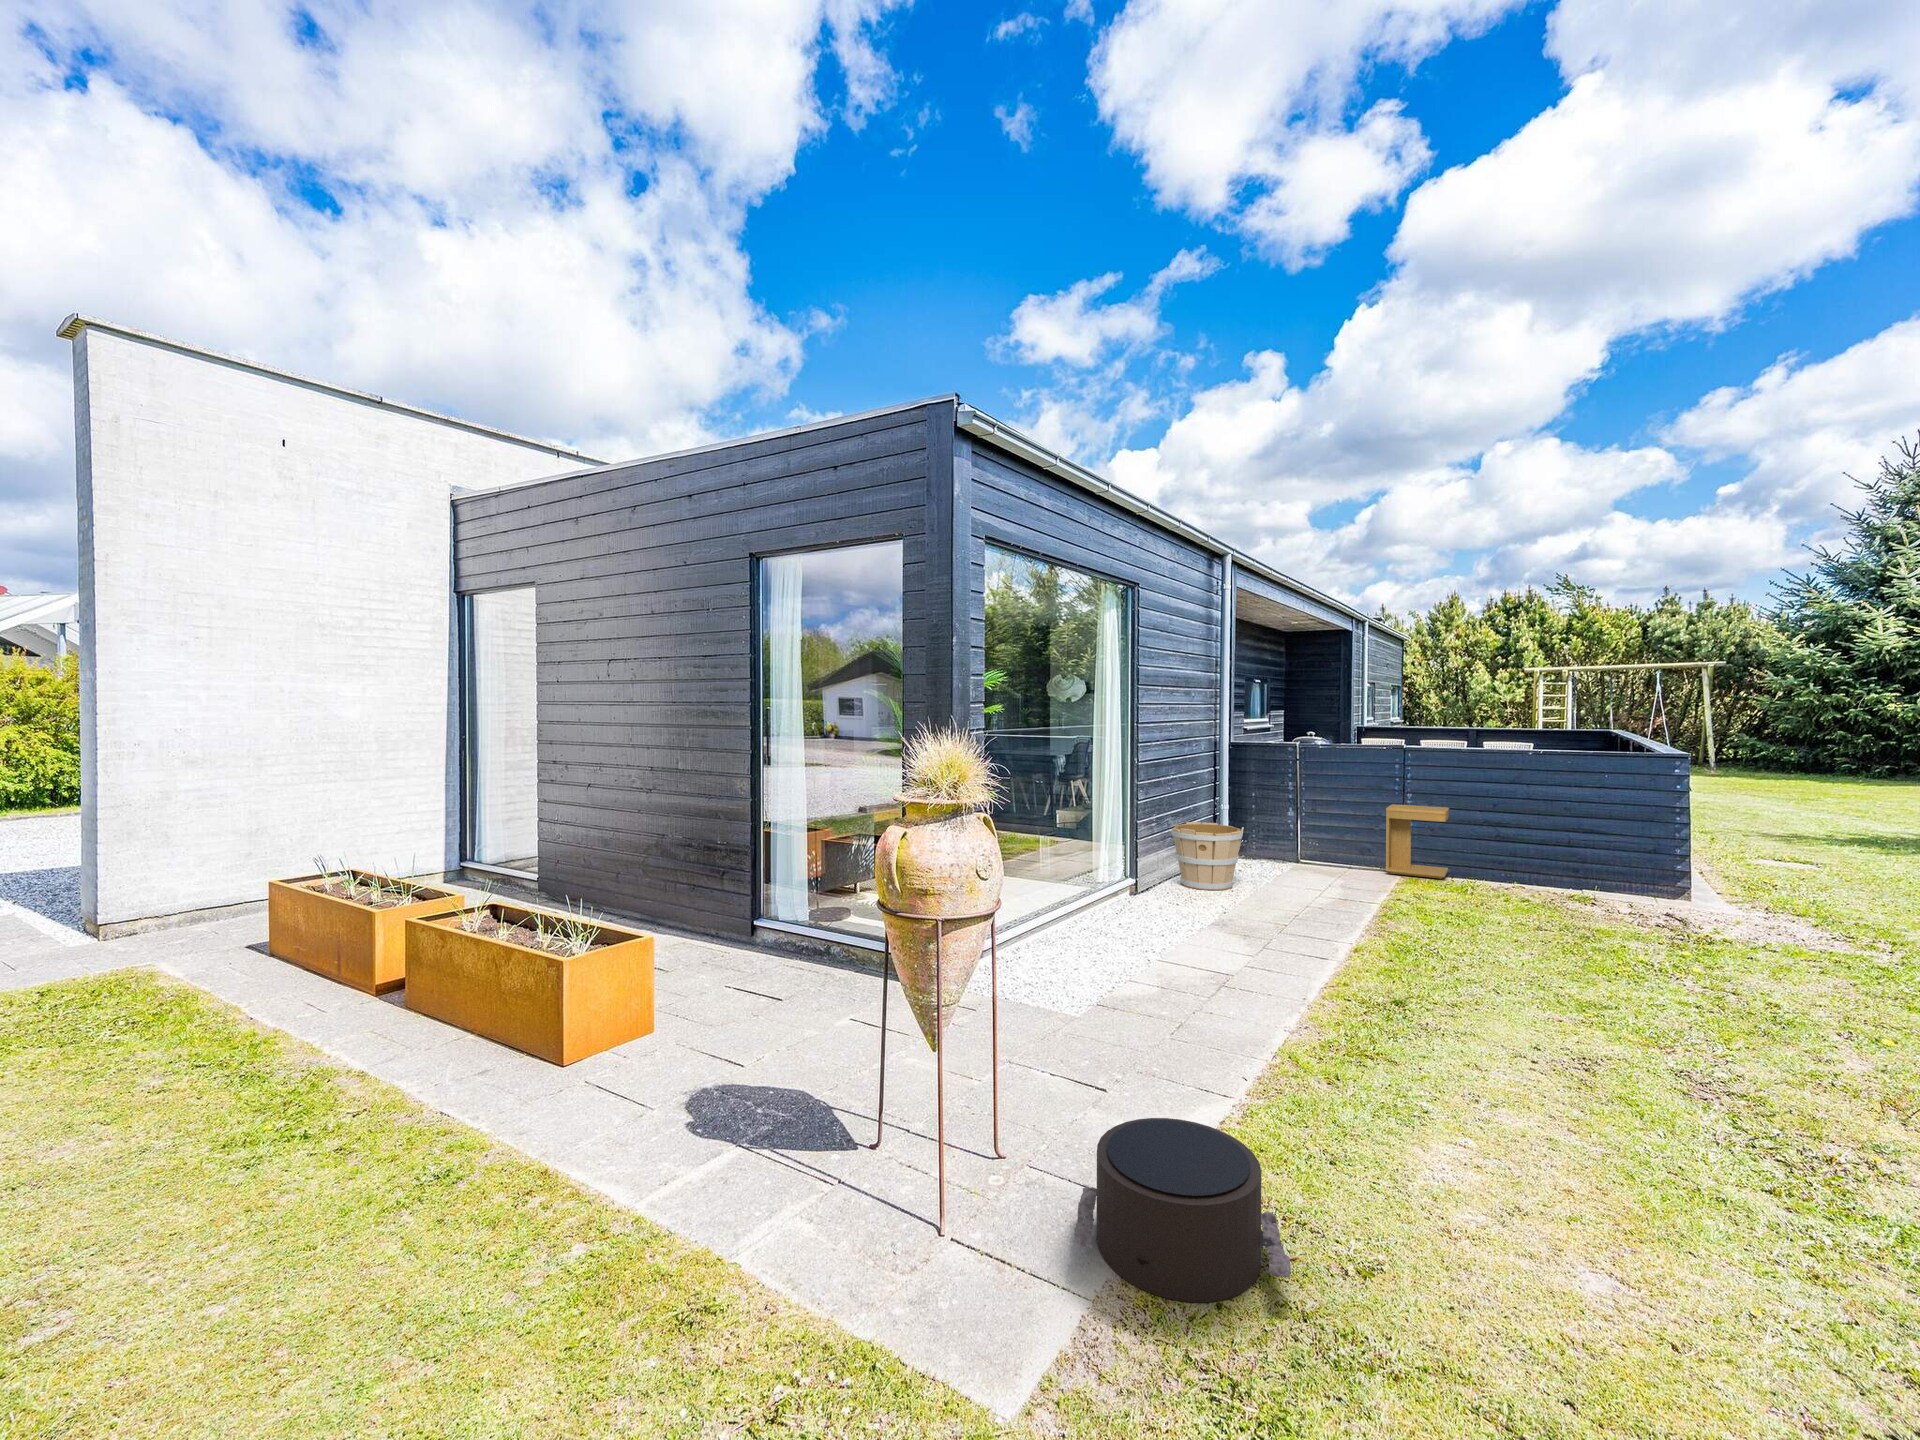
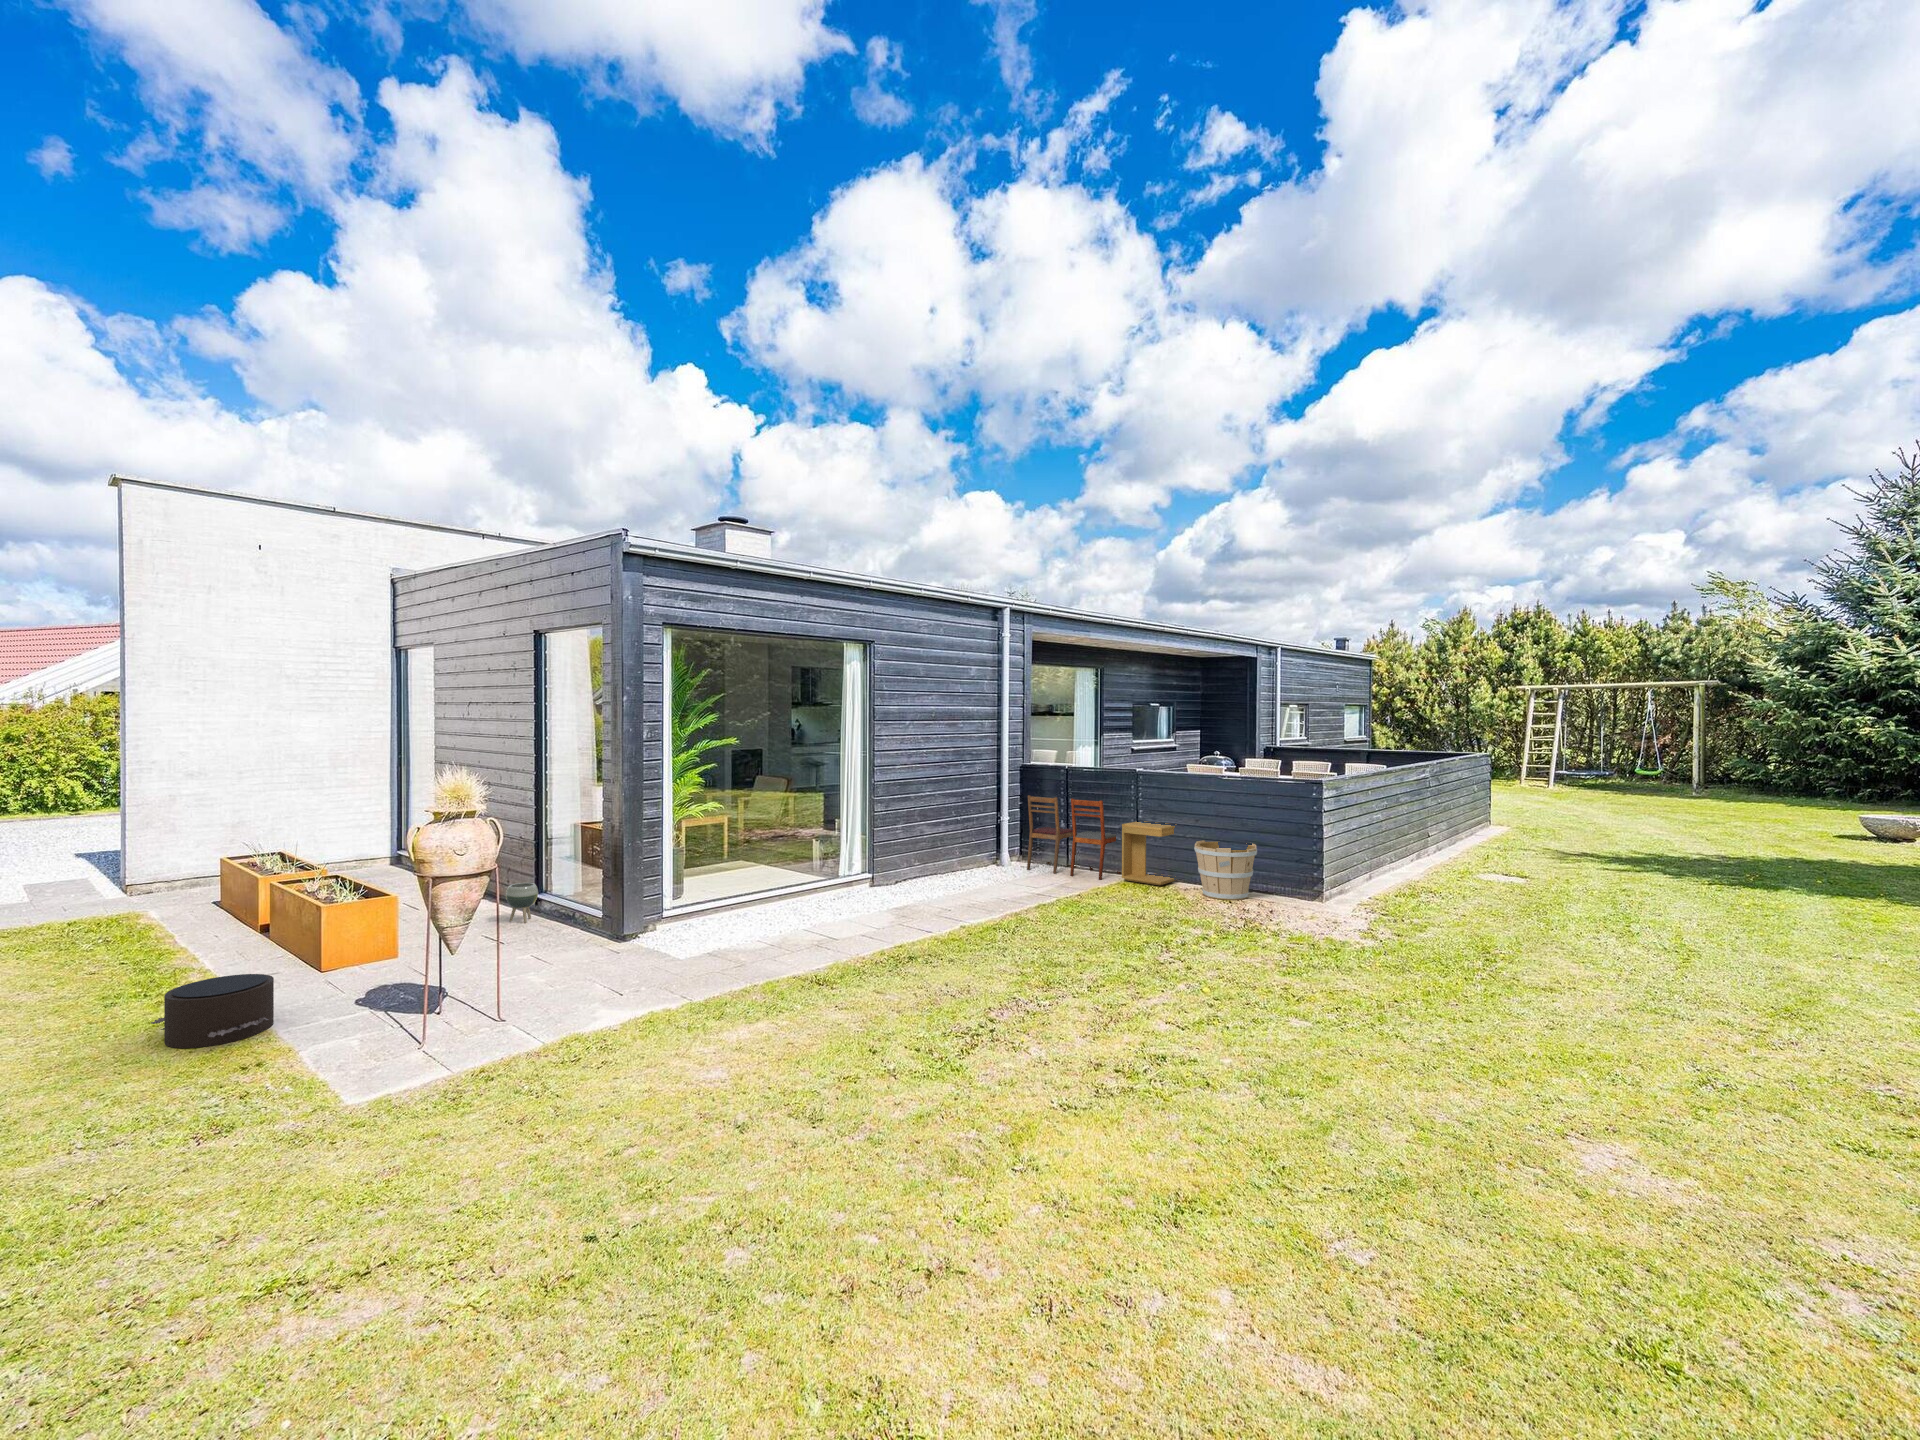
chair: none [1253,777,1364,874] -> present [1027,795,1121,880]
wooden bucket: present [1171,822,1244,890] -> present [1194,840,1257,900]
planter: none [725,904,766,960] -> present [506,883,538,923]
pouf: present [1075,1118,1291,1302] -> present [151,974,274,1048]

